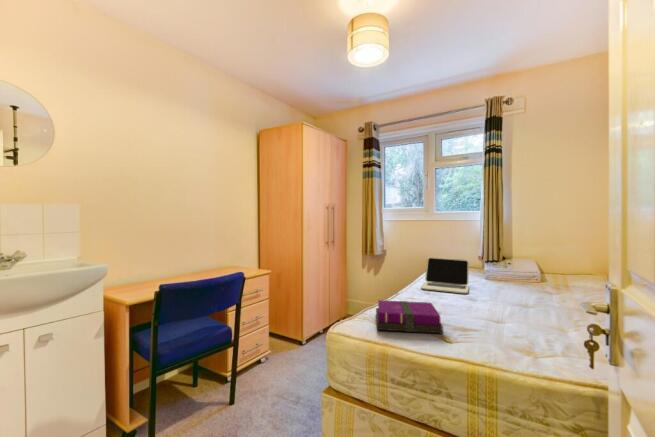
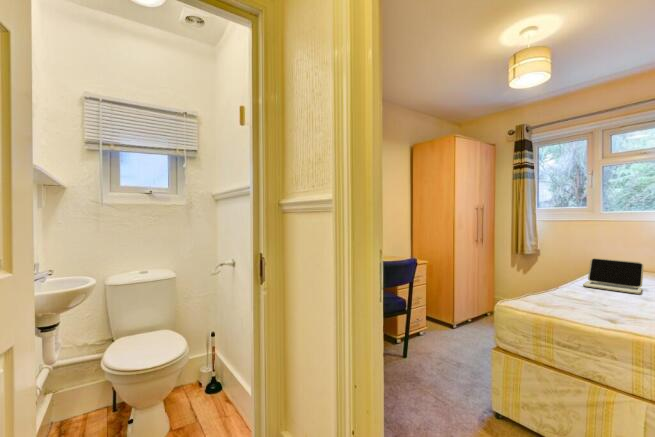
notebook: present [376,300,443,333] -> none [538,288,608,317]

